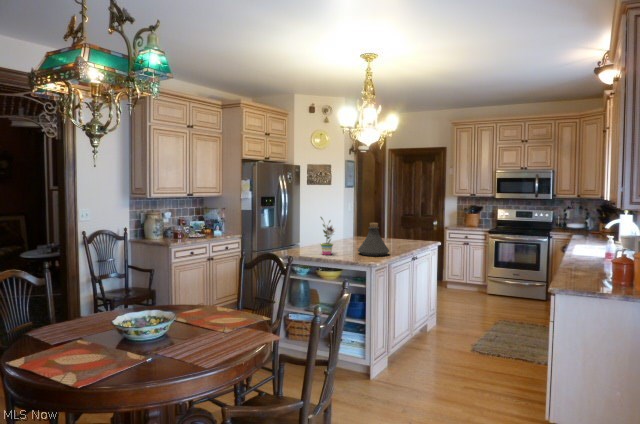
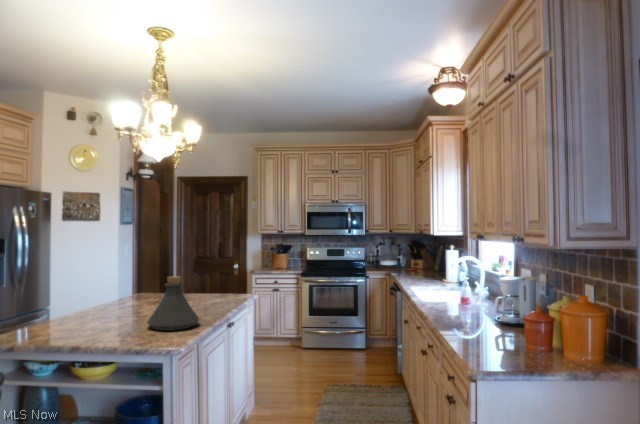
potted plant: present [321,217,335,255] -> none [79,271,109,337]

